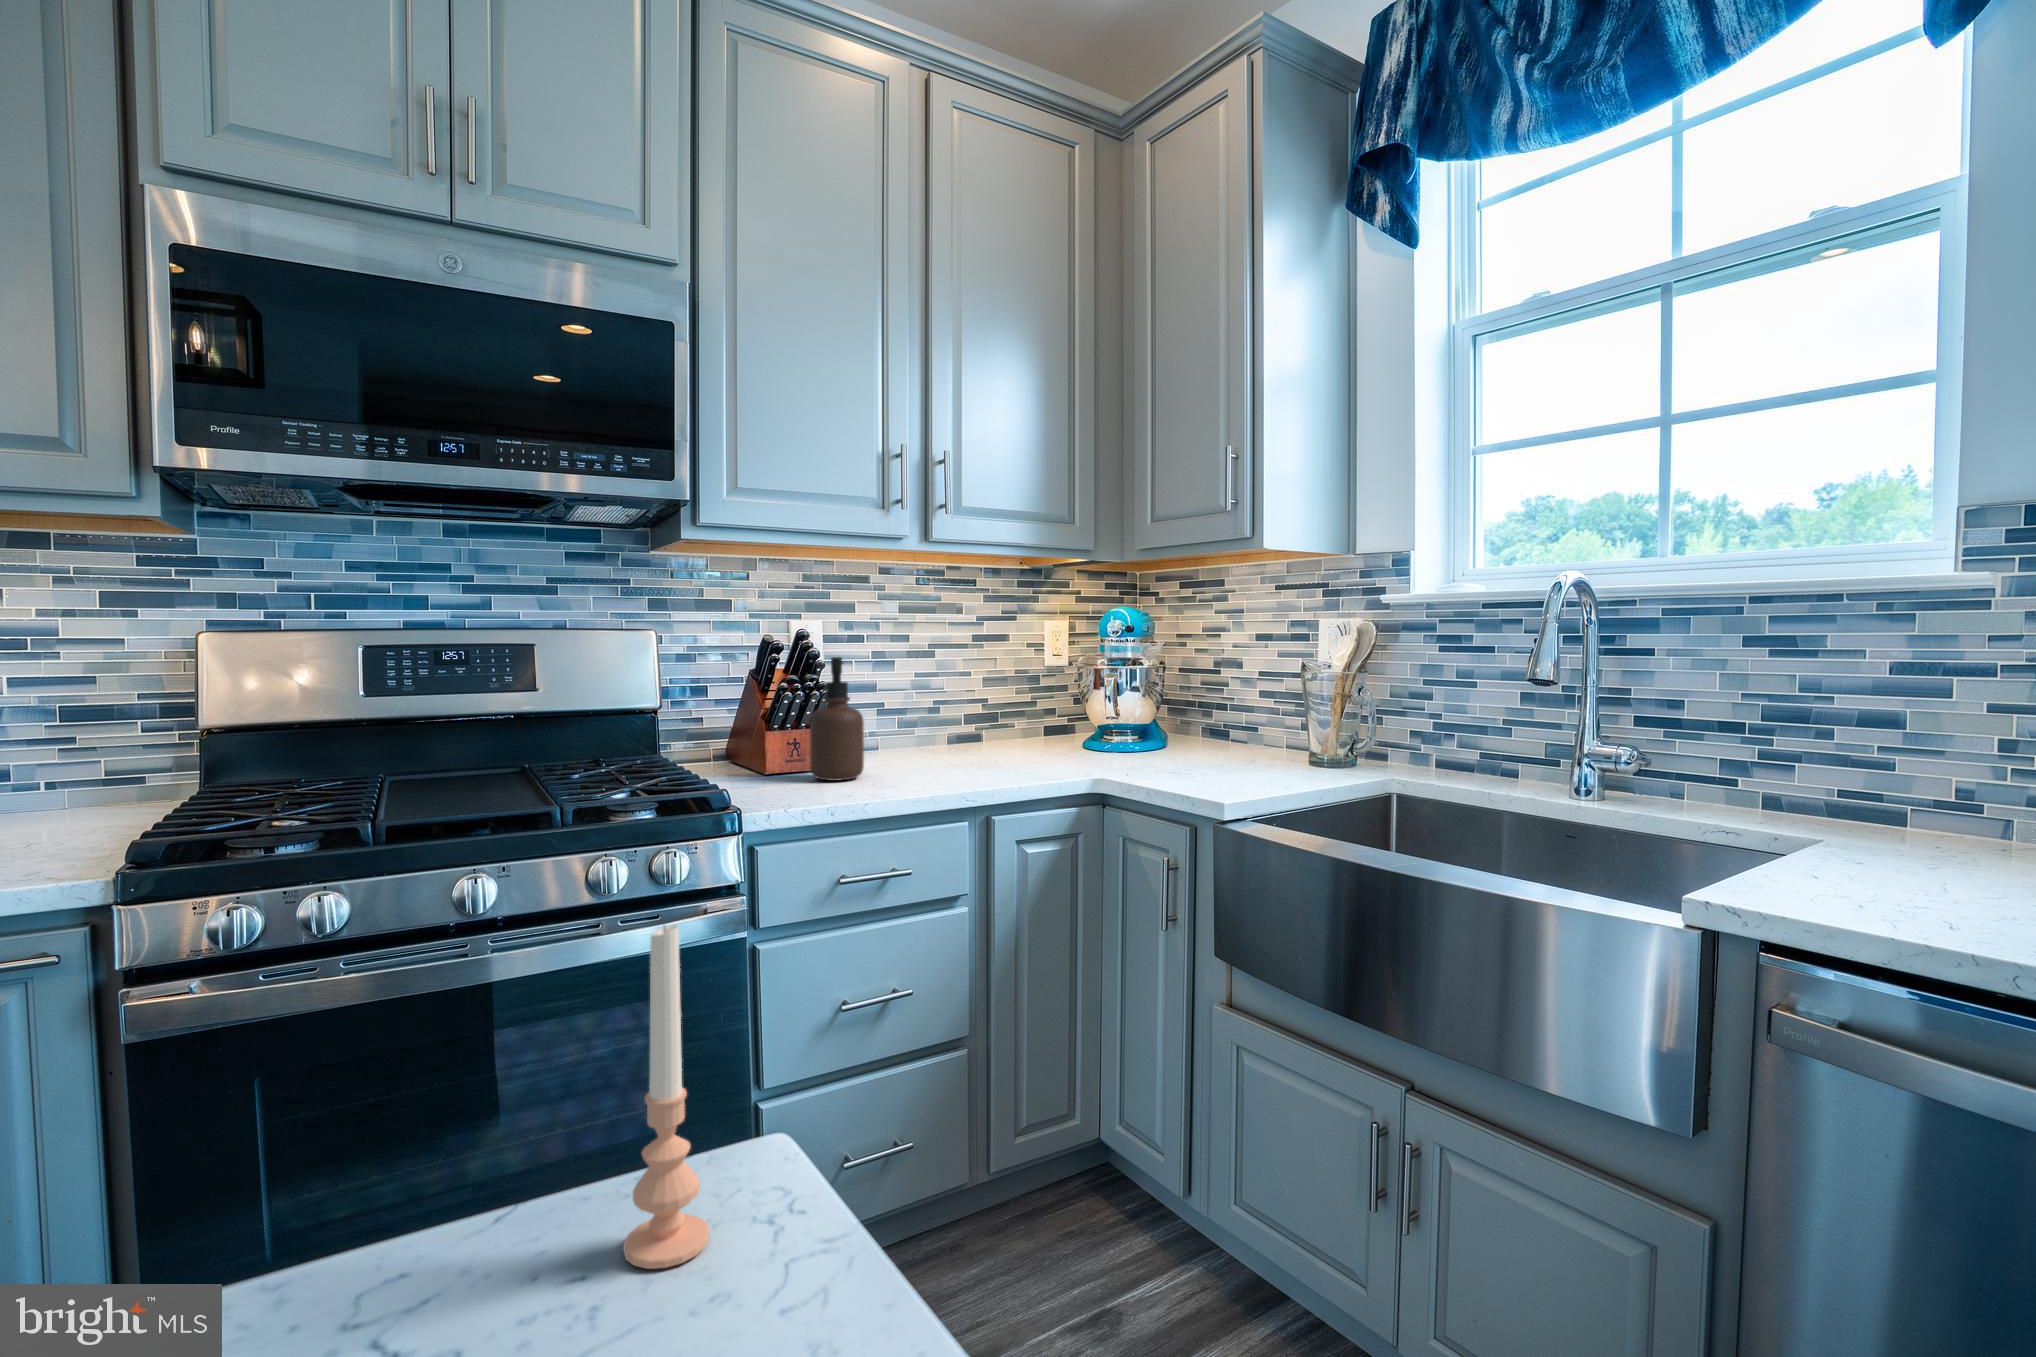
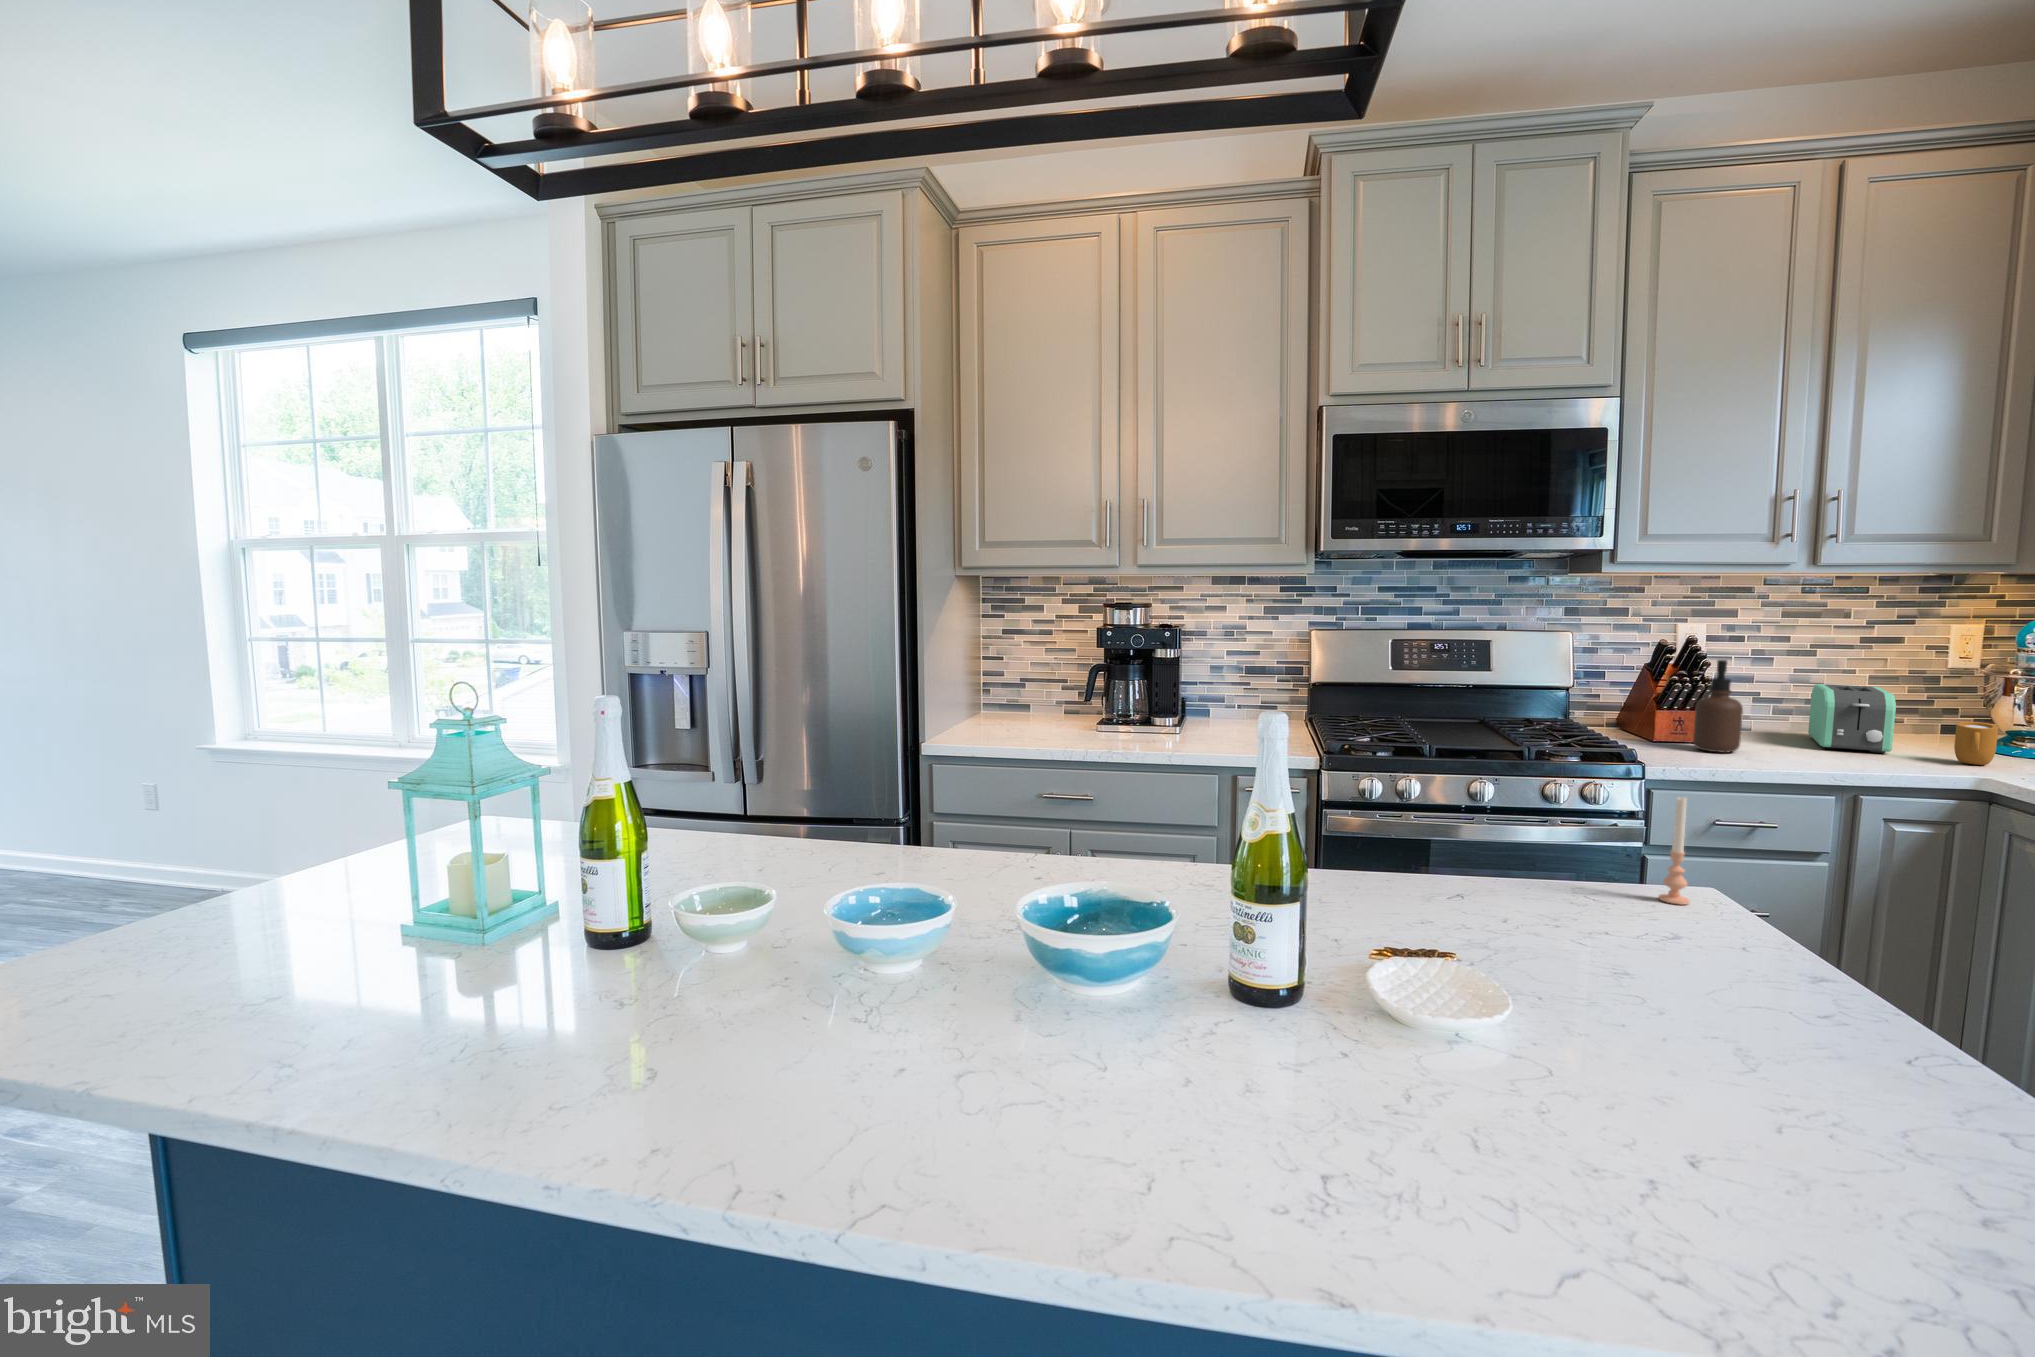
toaster: none [933,688,1013,763] -> present [1808,684,1896,753]
mug: none [1068,717,1103,765] -> present [1954,722,1998,765]

